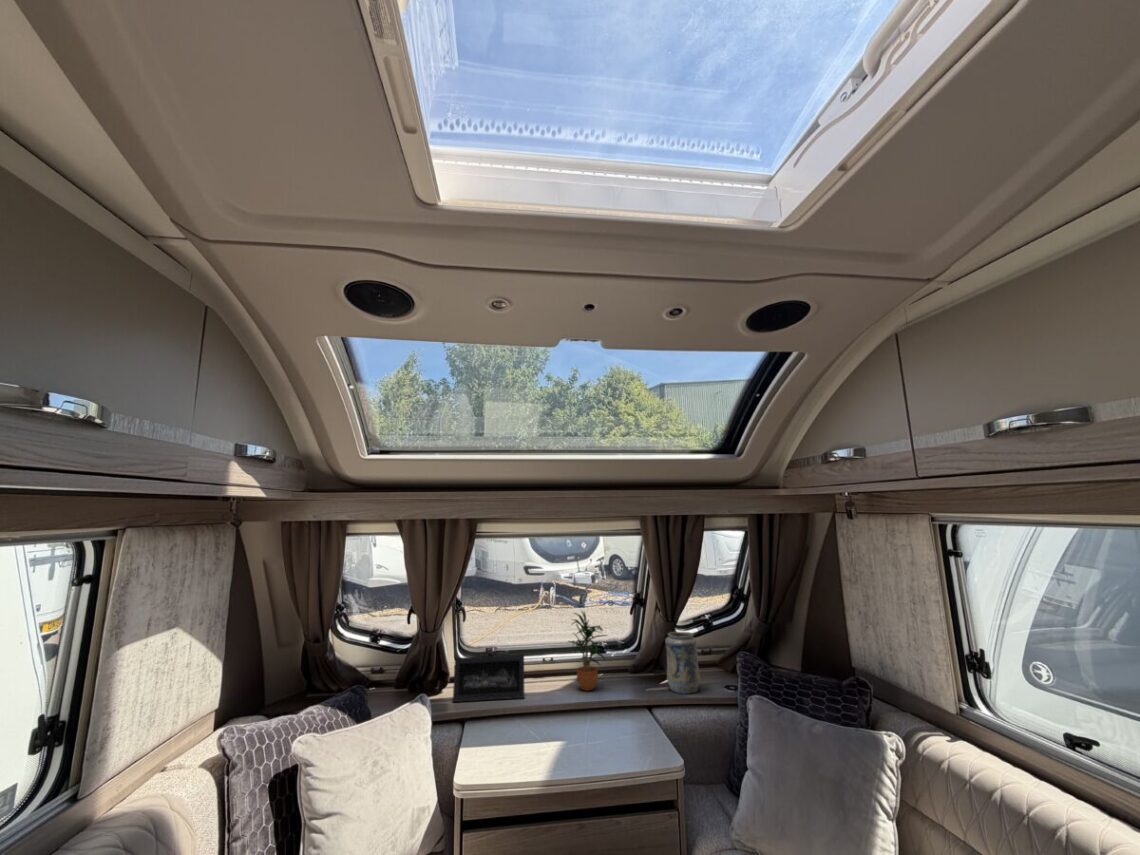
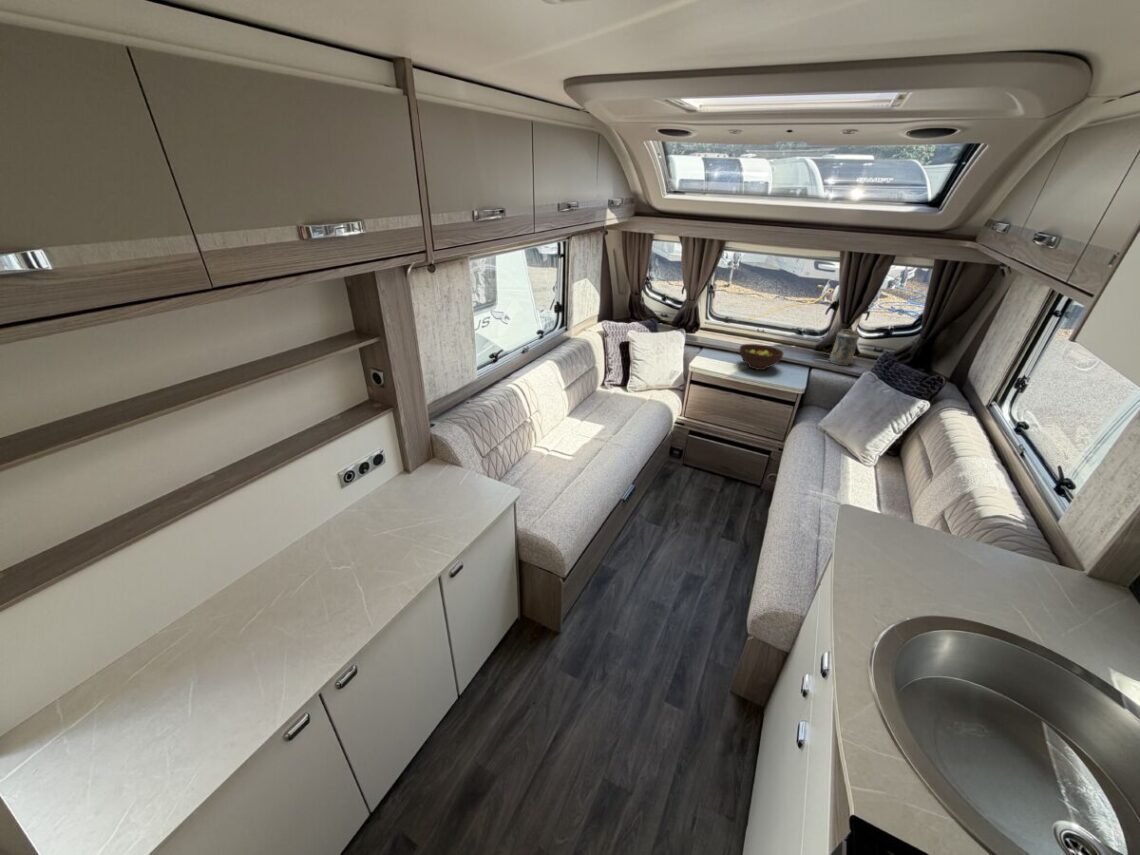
potted plant: present [568,612,606,691] -> none [772,305,801,351]
picture frame: present [453,654,525,702] -> none [699,317,743,345]
fruit bowl: none [541,689,619,746] -> present [740,344,783,370]

